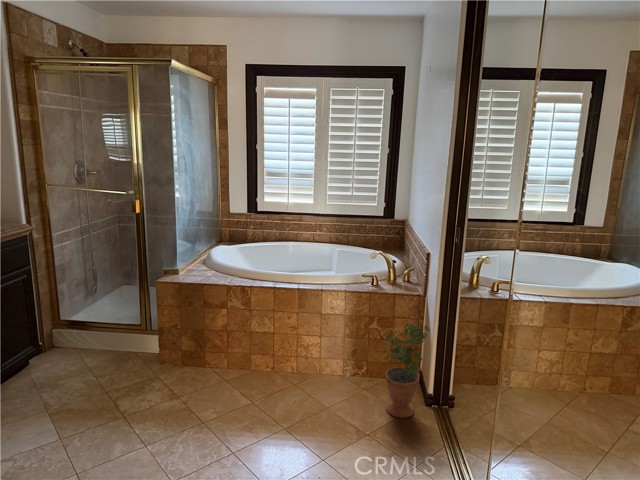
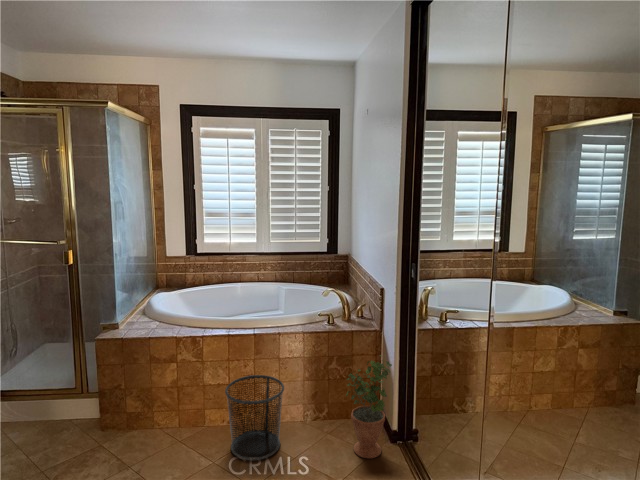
waste bin: none [266,327,322,405] -> present [225,375,284,460]

